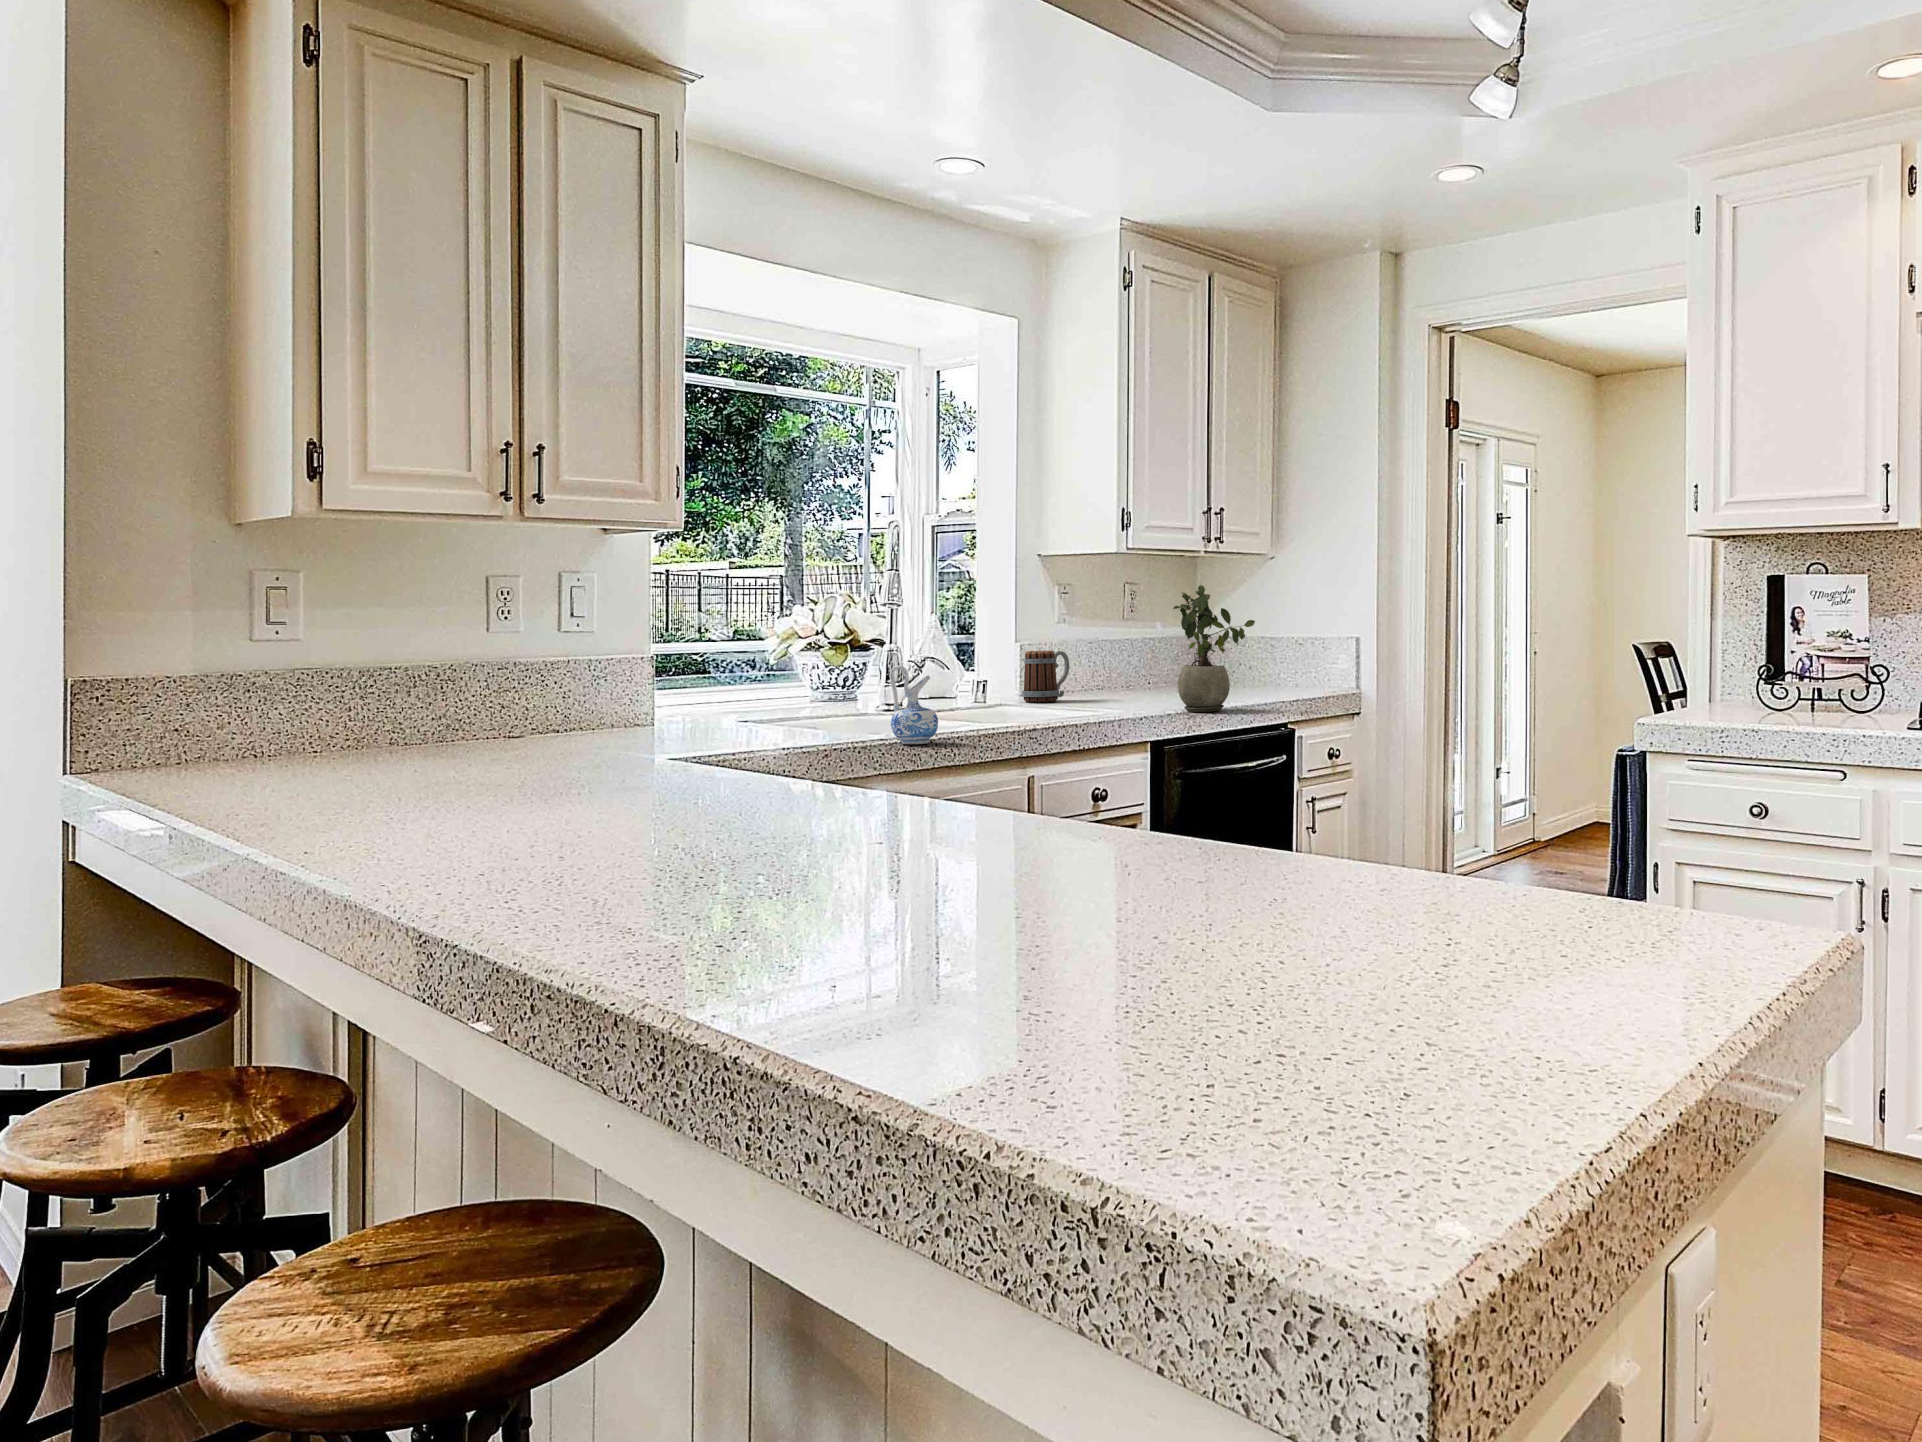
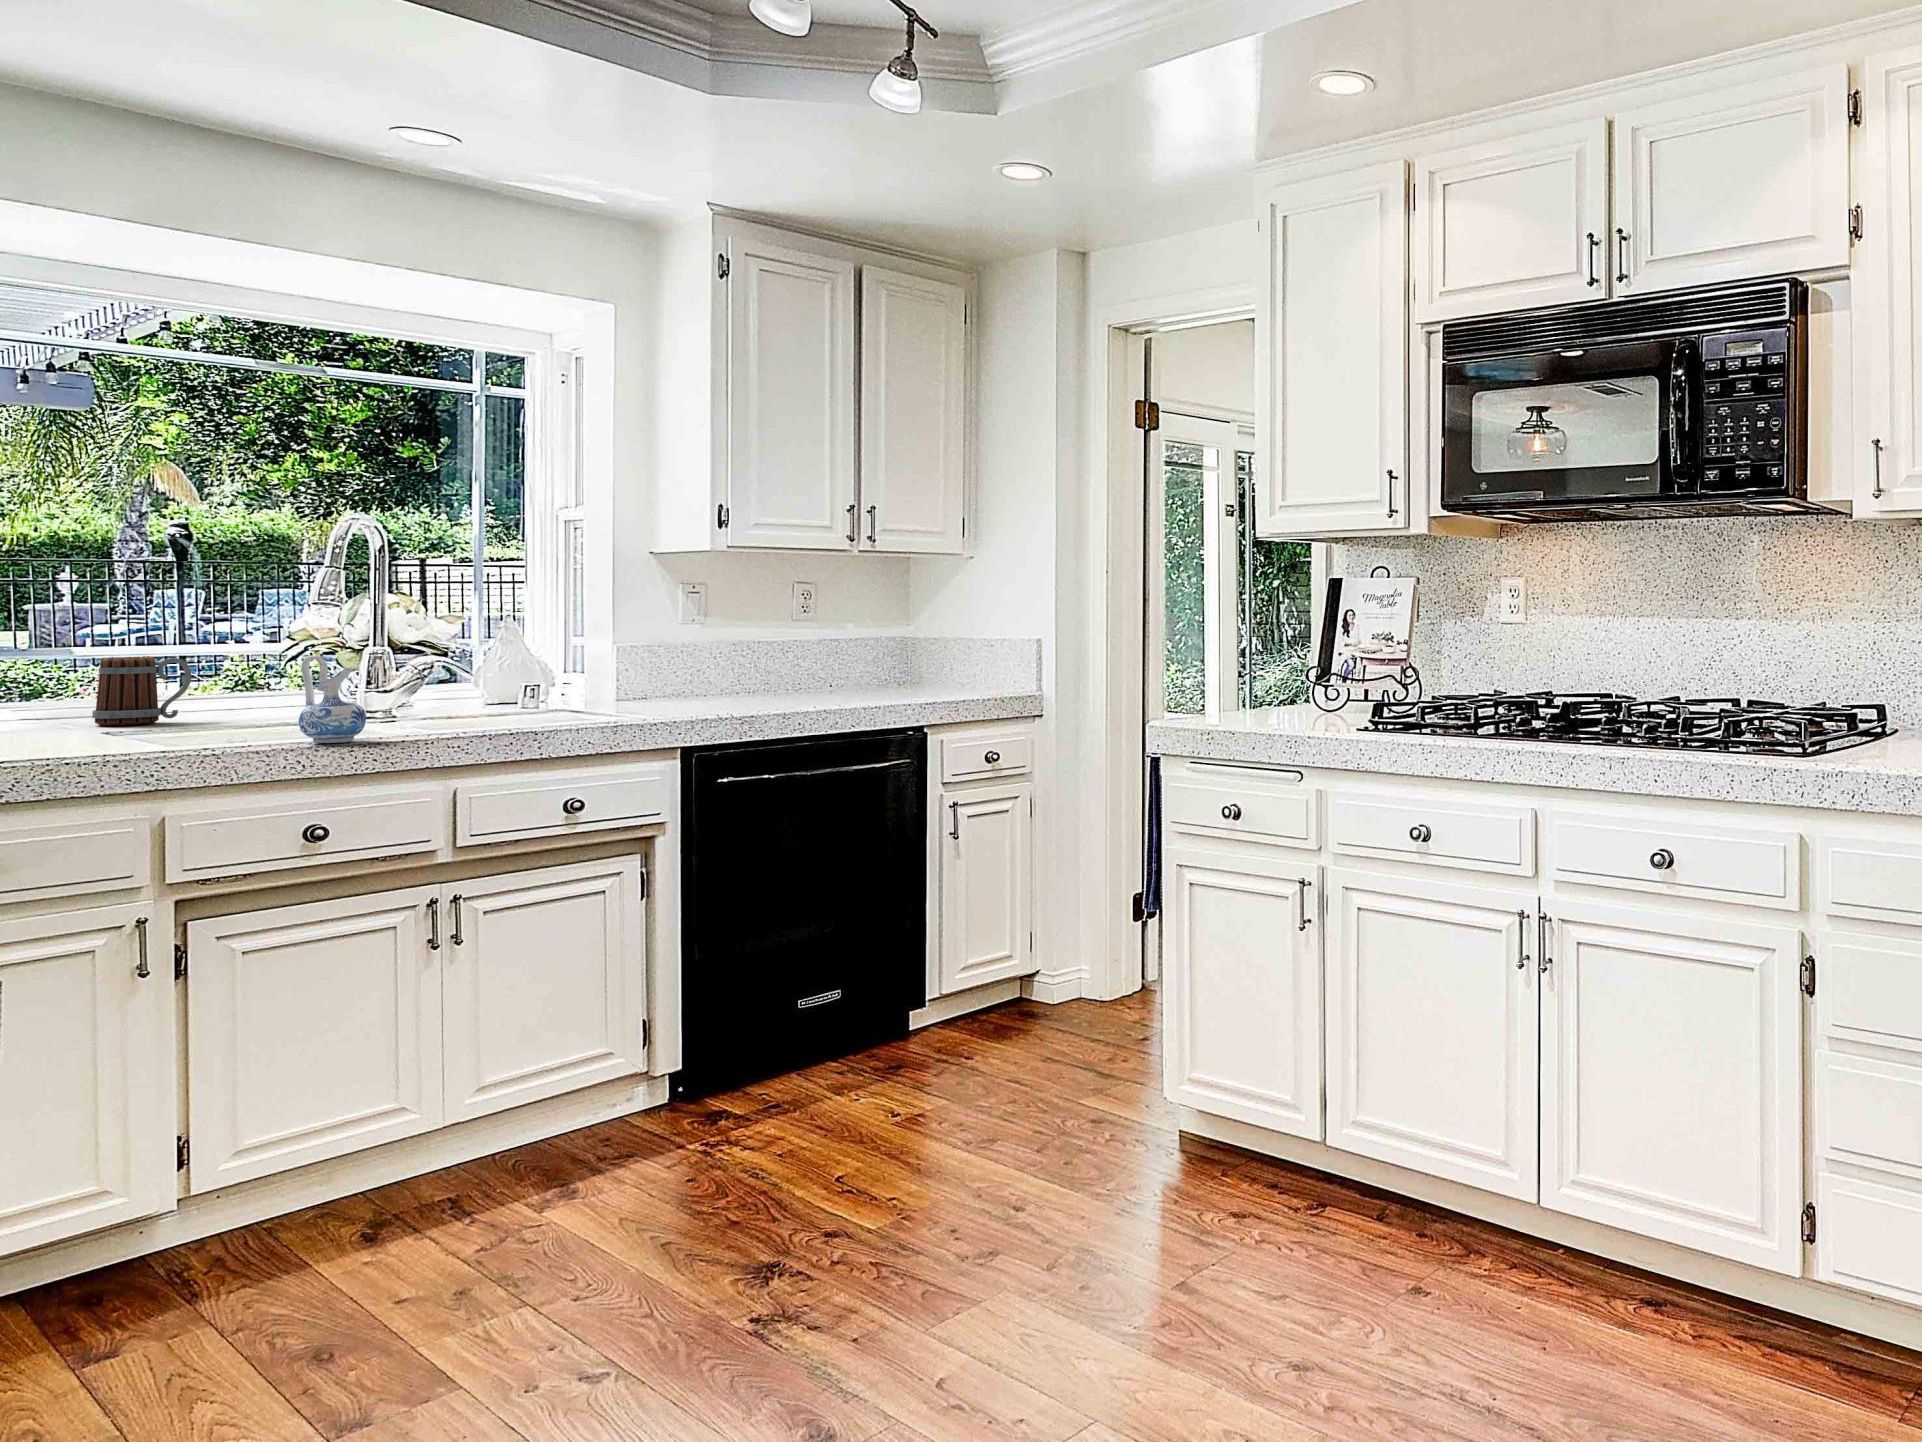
potted plant: present [1173,585,1255,712] -> none [776,579,857,711]
mug: present [1022,650,1069,702] -> present [92,657,191,725]

